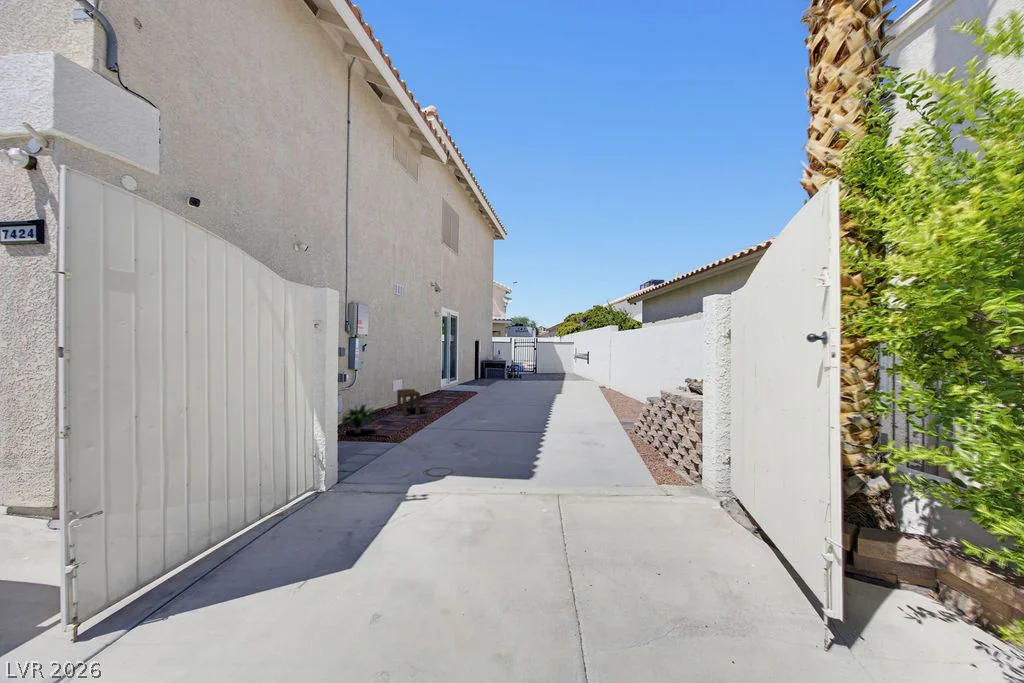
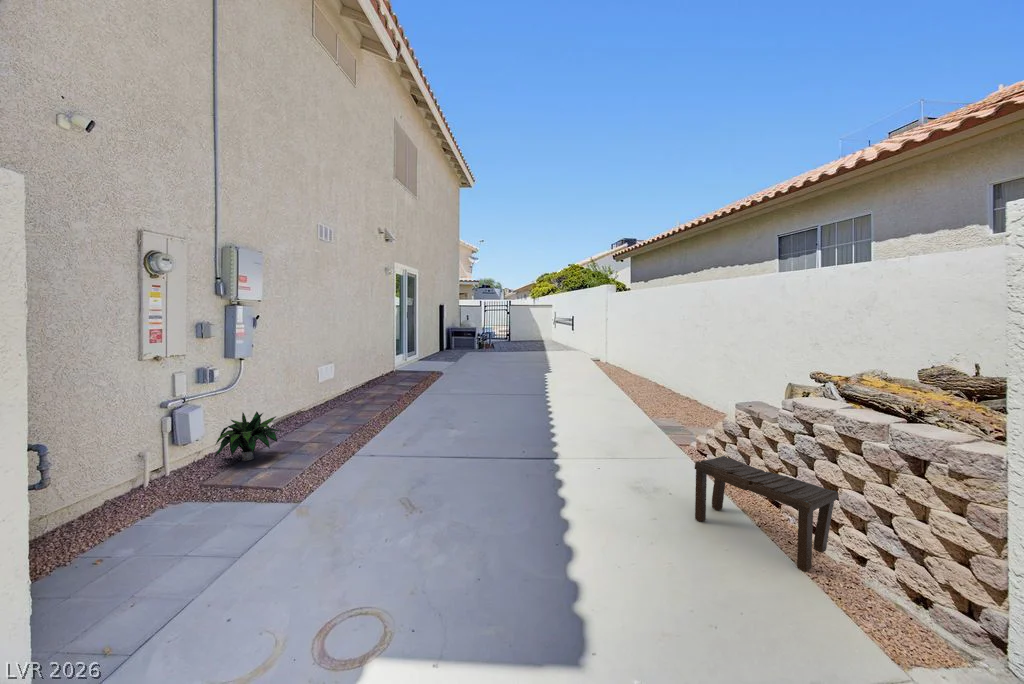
bench: present [397,389,420,416] -> present [695,456,838,572]

